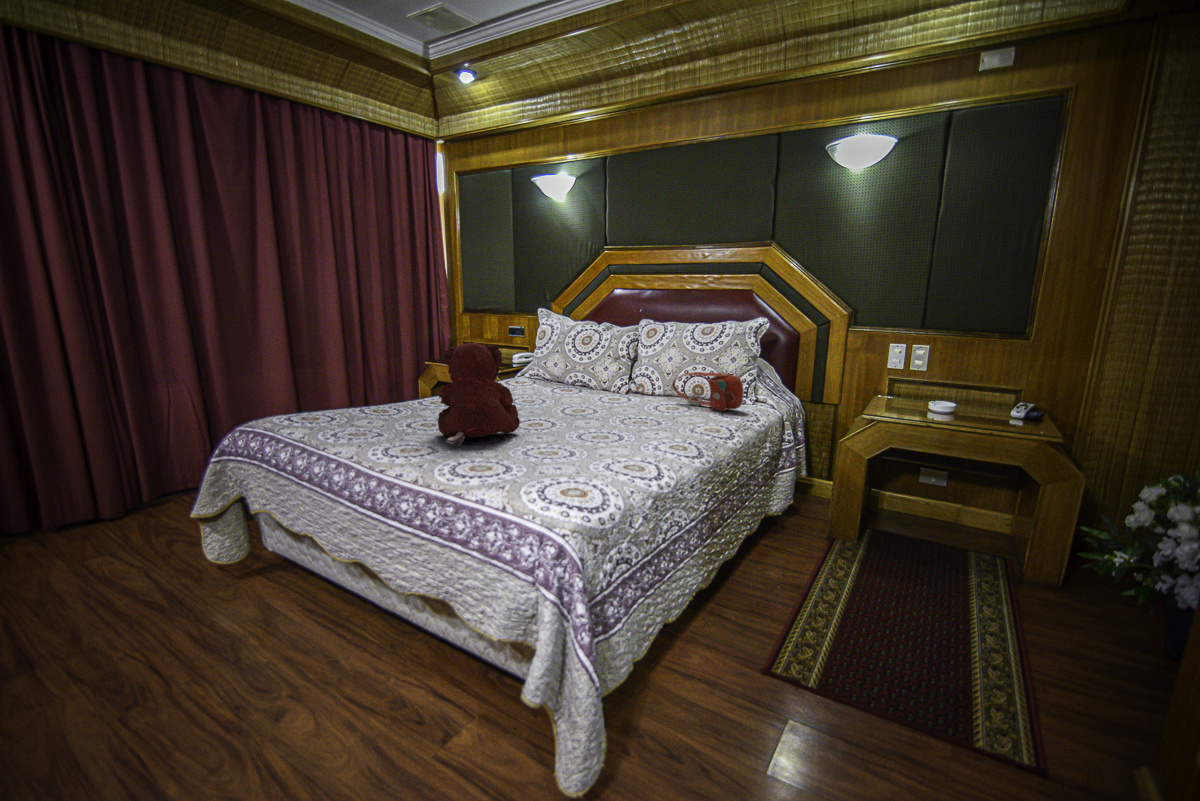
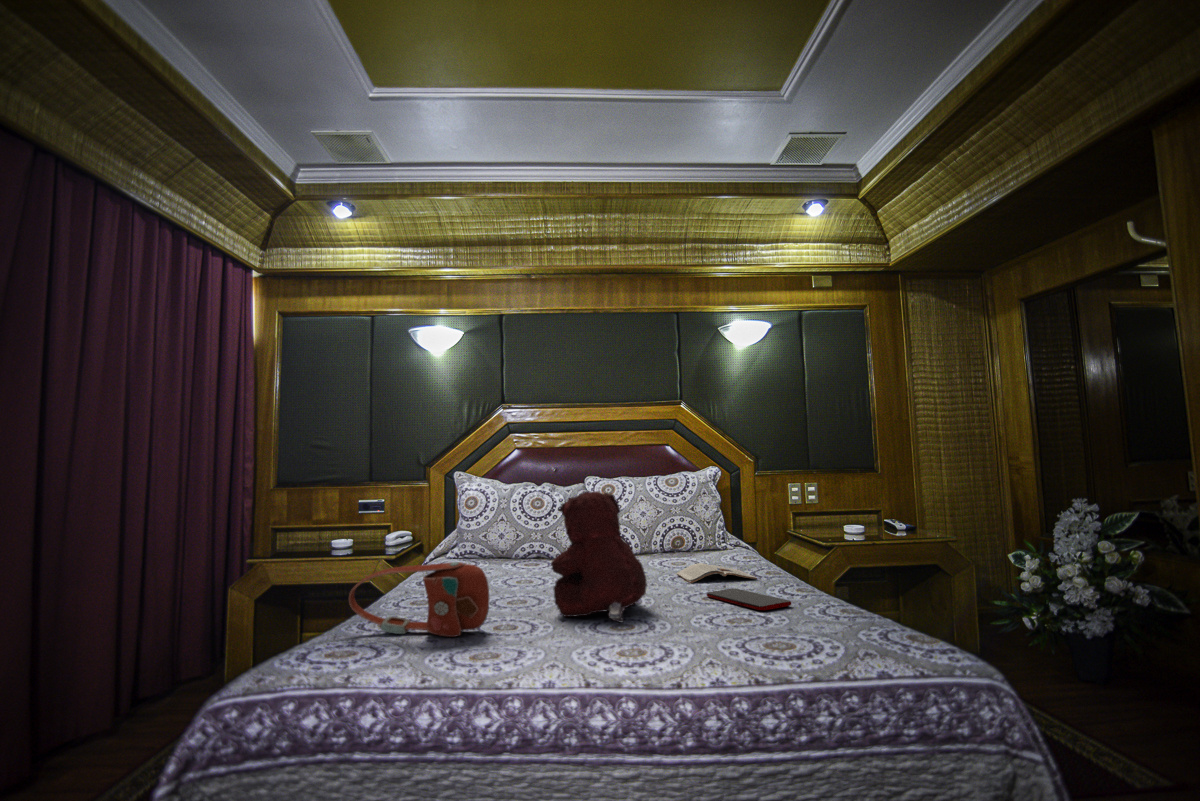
handbag: present [672,372,744,411] -> present [349,562,489,637]
magazine: none [611,412,685,435] -> present [677,563,757,583]
smartphone: none [568,438,612,463] -> present [707,589,791,610]

